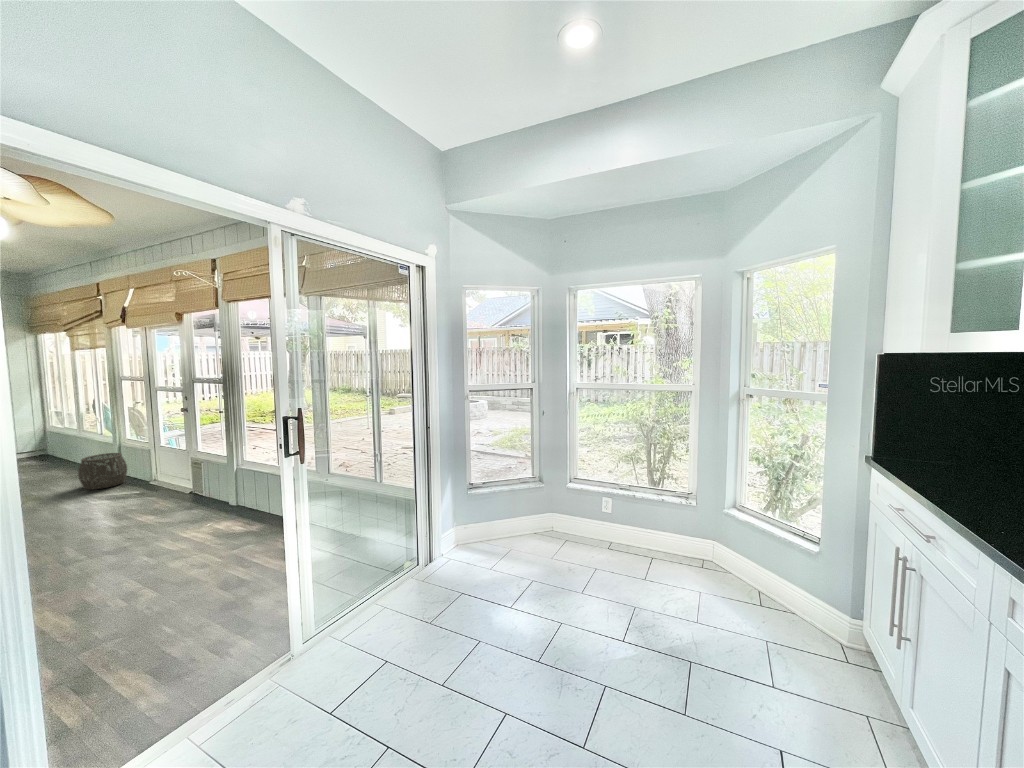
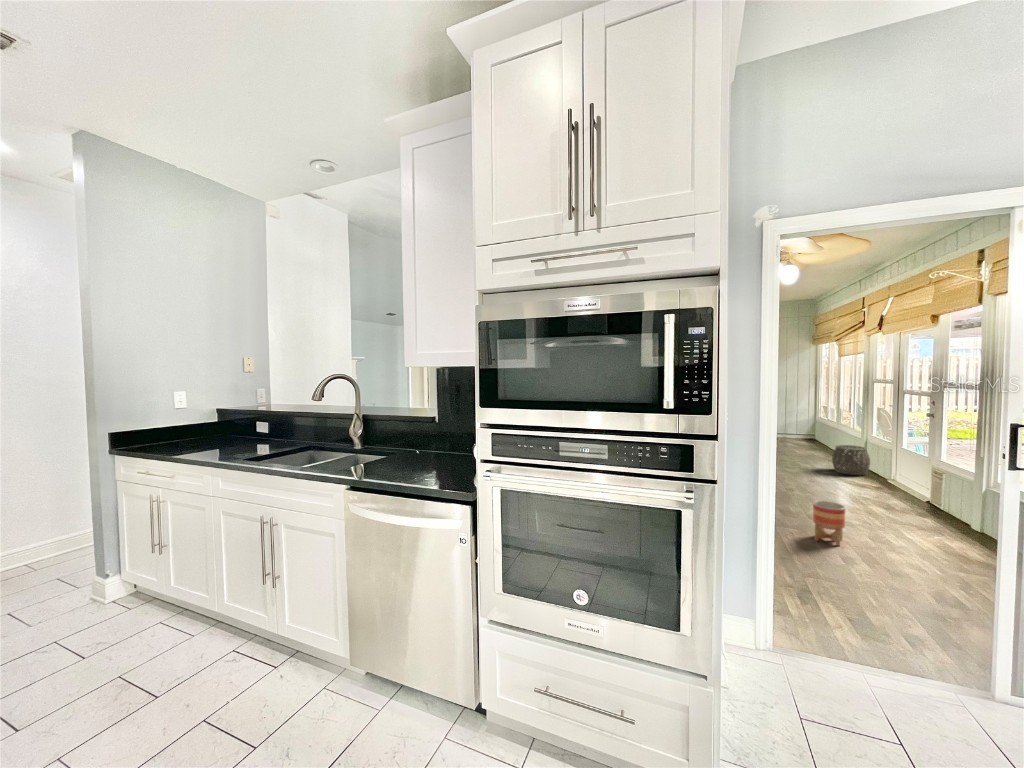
planter: none [60,535,110,597] -> present [813,501,845,546]

